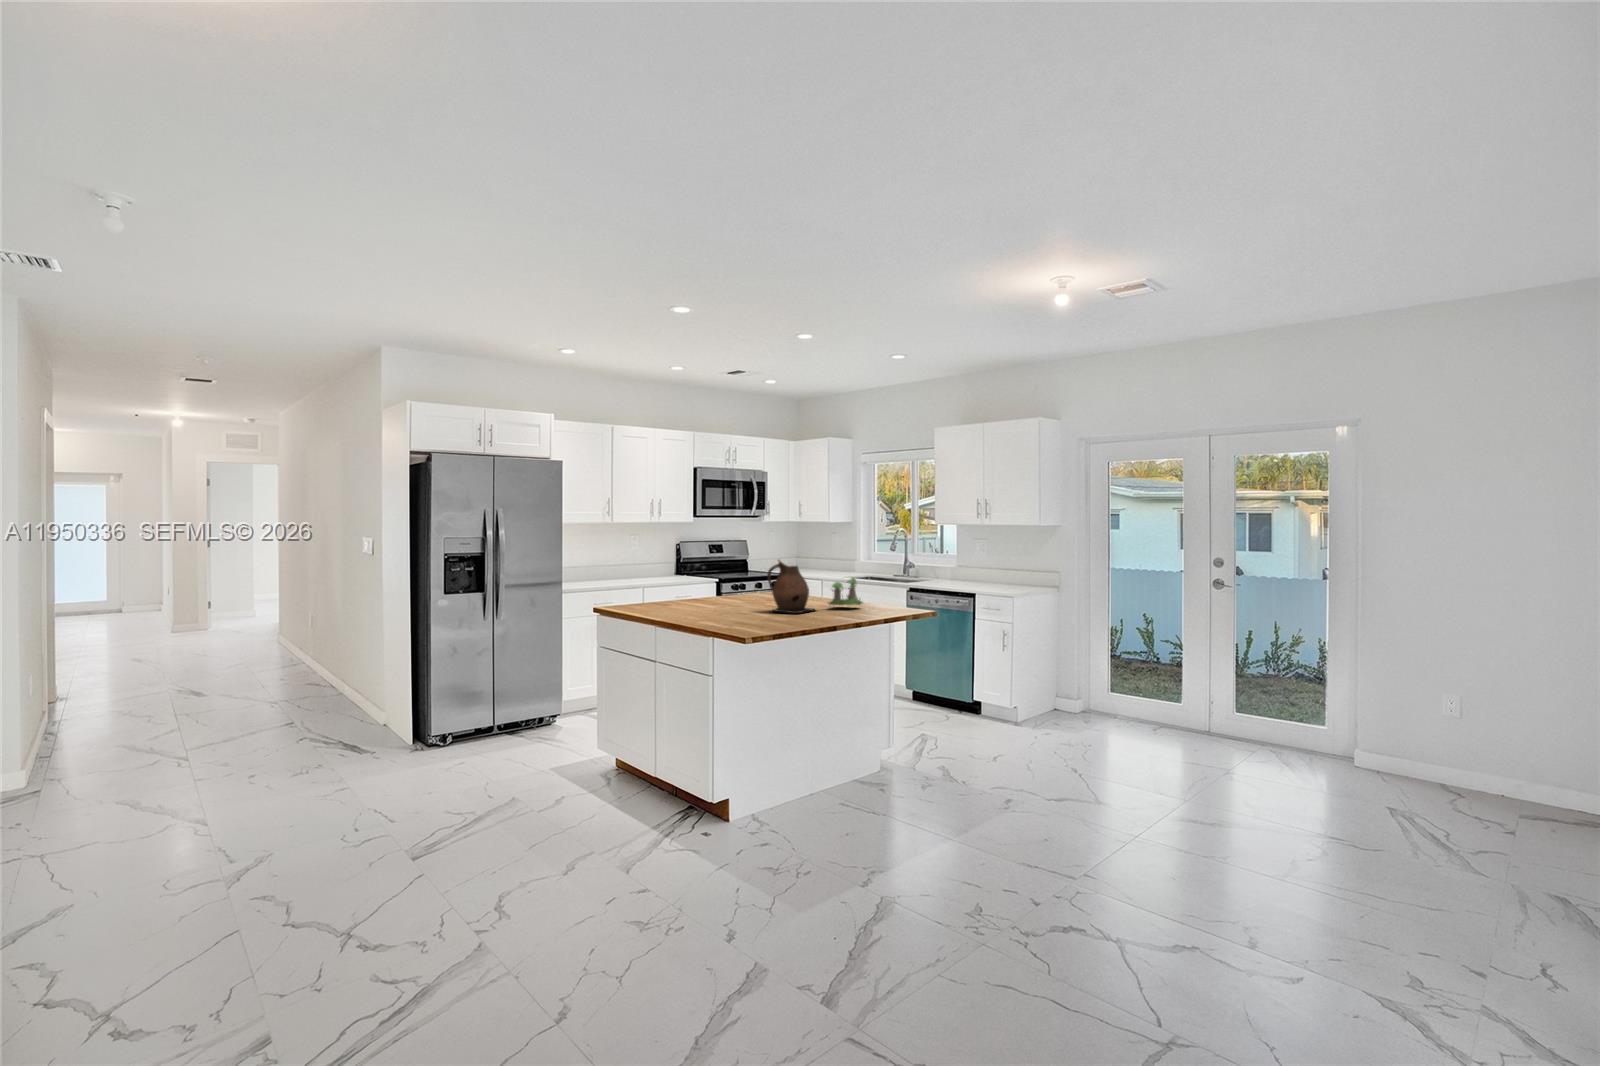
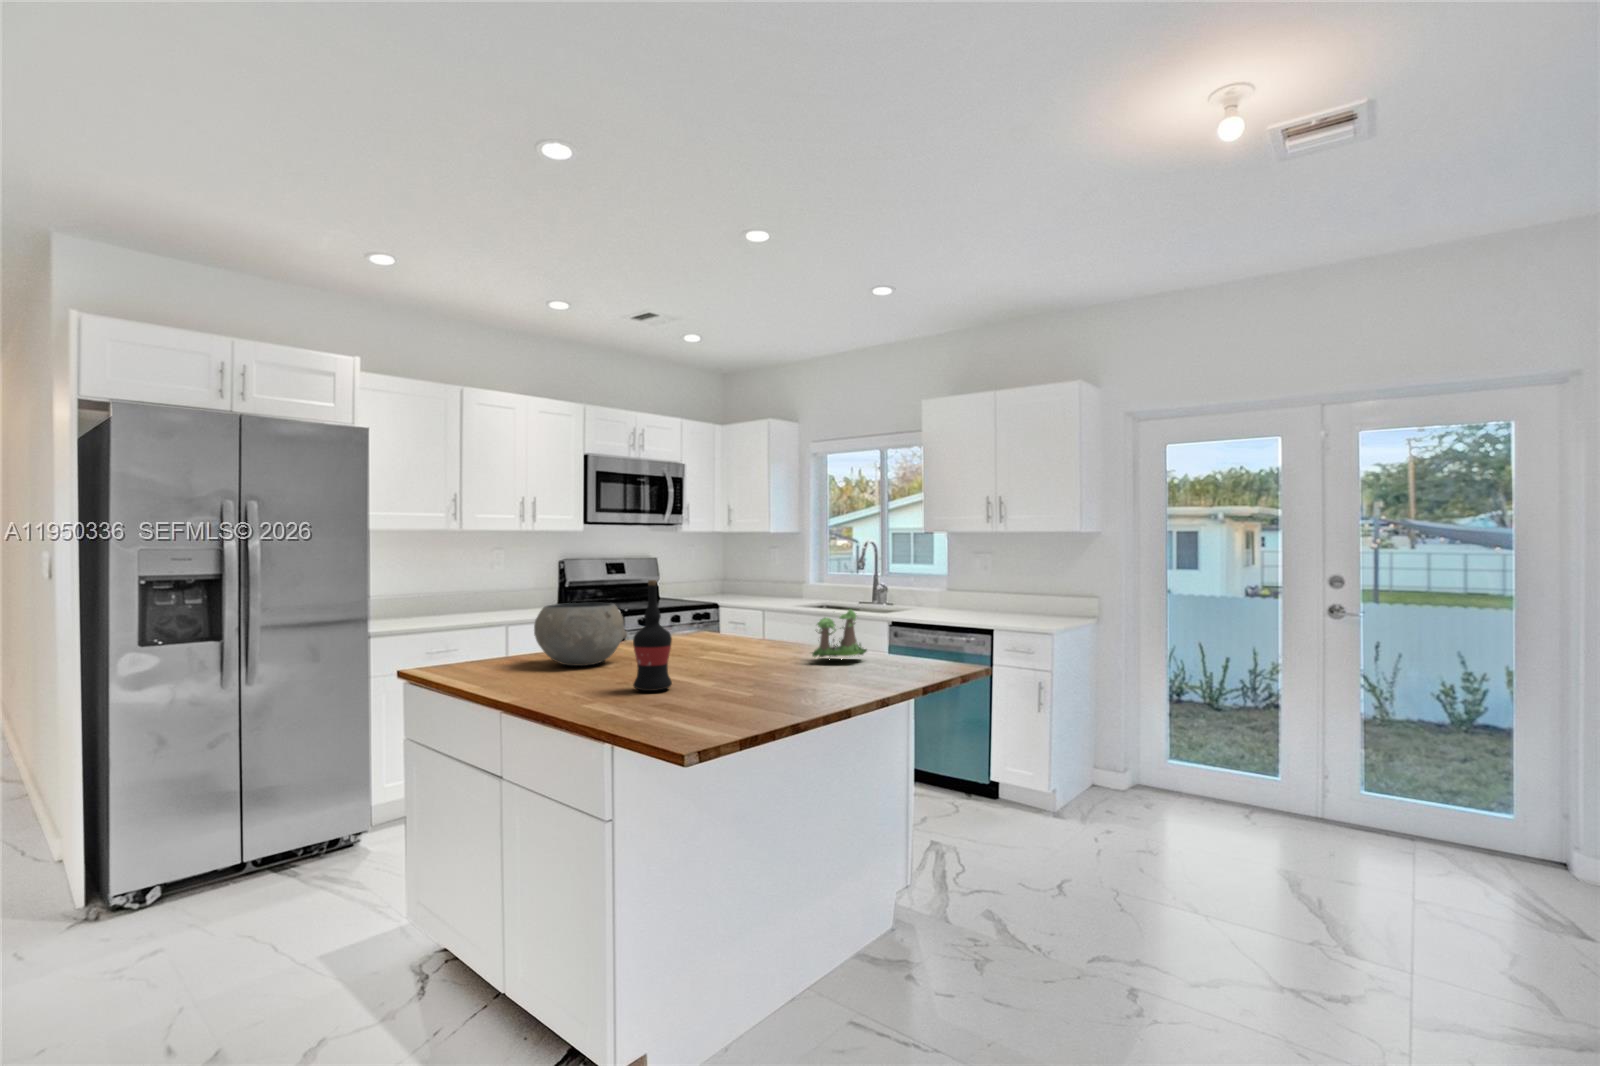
wine bottle: none [721,558,742,619] -> present [633,580,672,691]
ceramic pitcher: present [768,560,814,613] -> none [711,581,796,676]
ceramic bowl: none [666,572,720,608] -> present [534,603,627,666]

